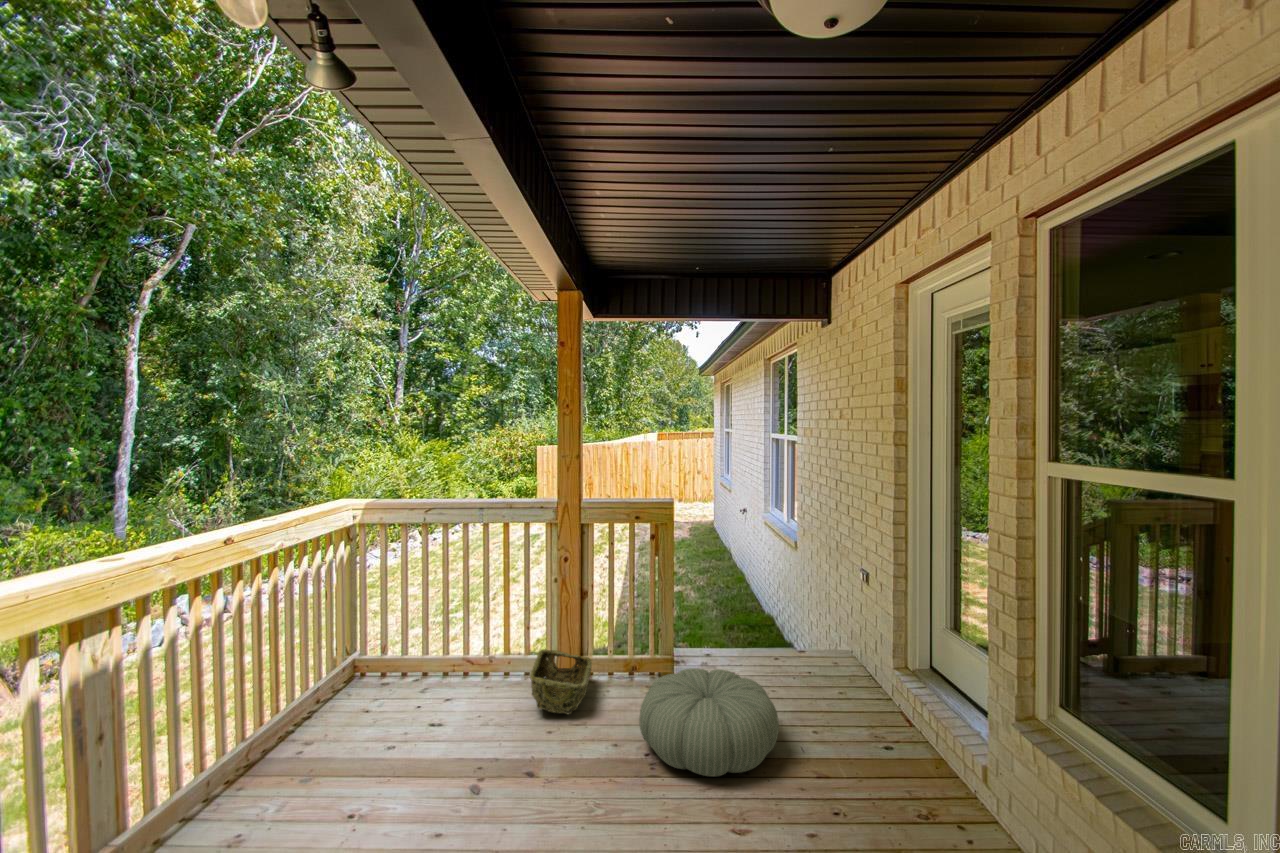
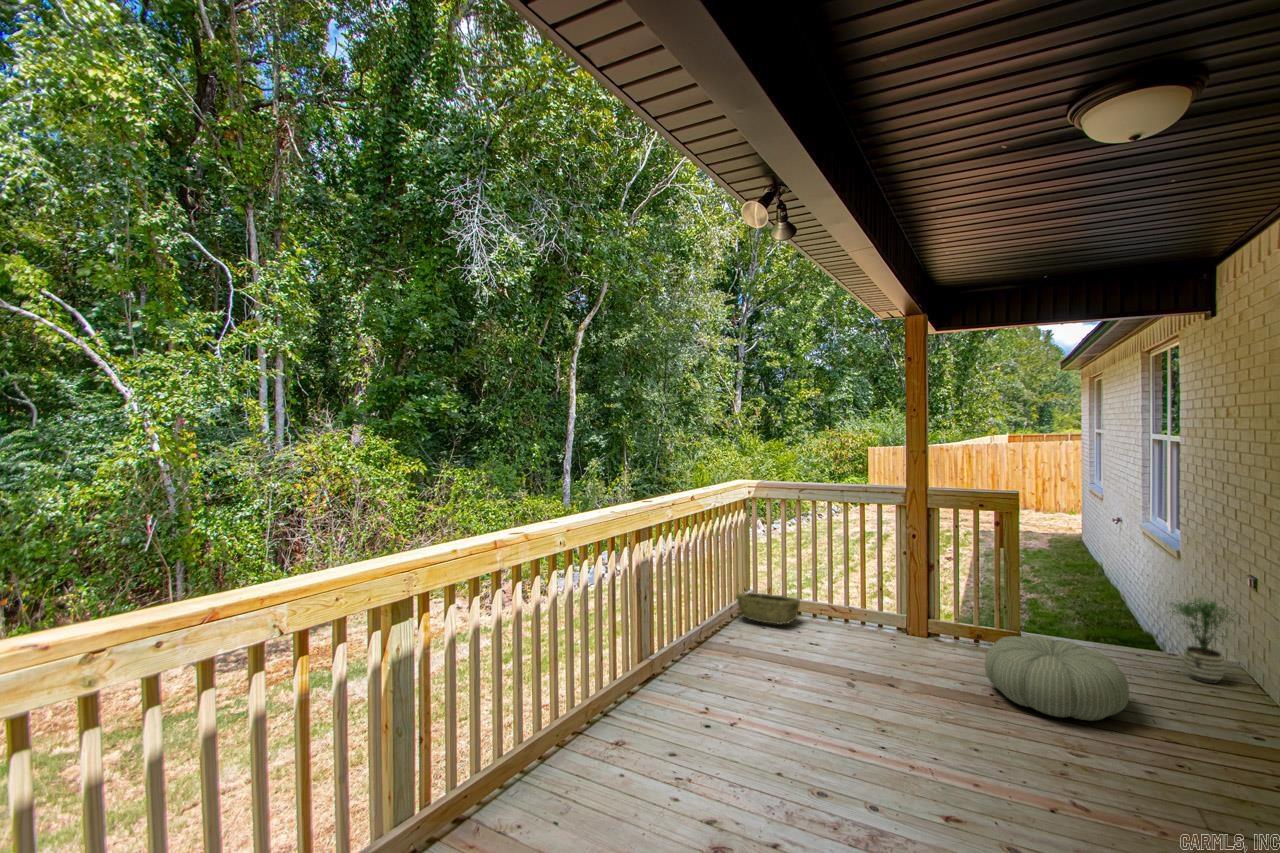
potted plant: none [796,593,857,681] -> present [1166,596,1243,684]
woven basket: present [530,649,592,714] -> present [736,593,800,624]

